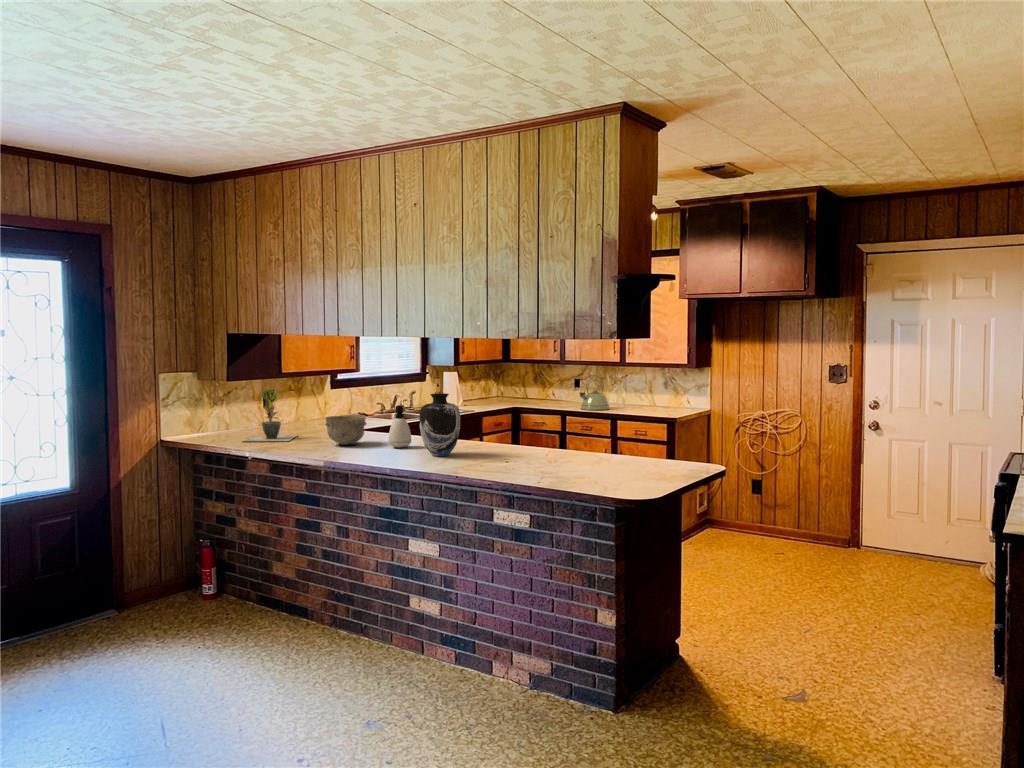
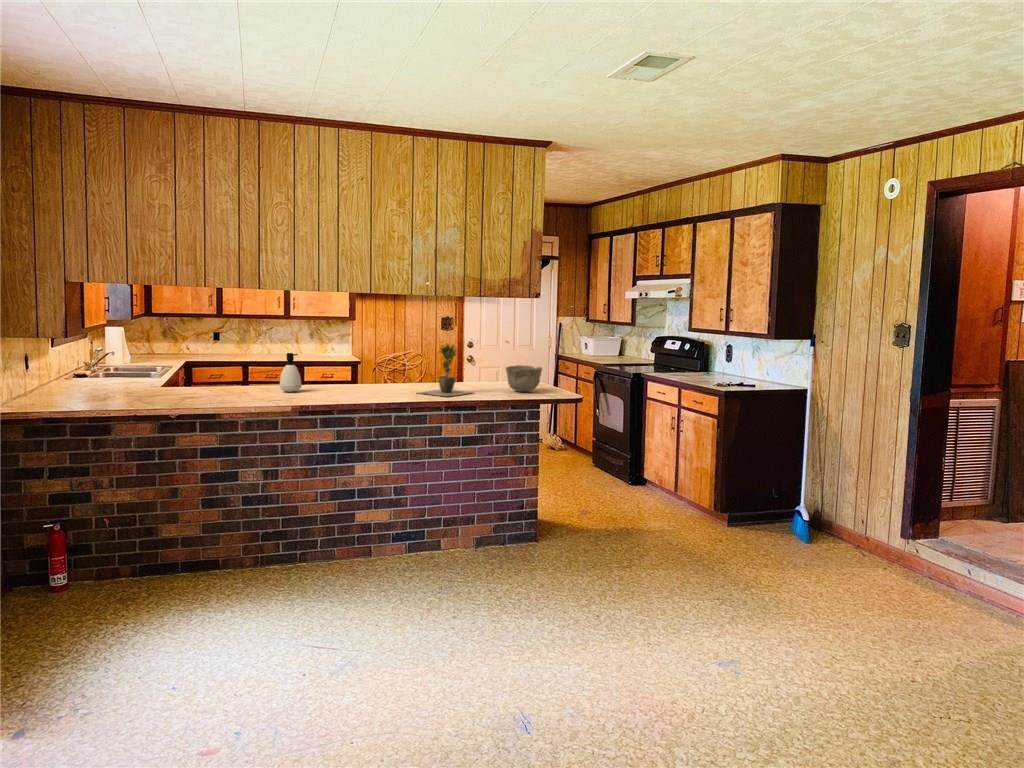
kettle: present [579,377,609,410] -> none [258,328,285,359]
potted plant: present [243,389,297,441] -> present [420,345,471,396]
vase: present [419,393,461,456] -> none [333,340,370,393]
bowl: present [325,415,366,445] -> present [506,365,542,392]

